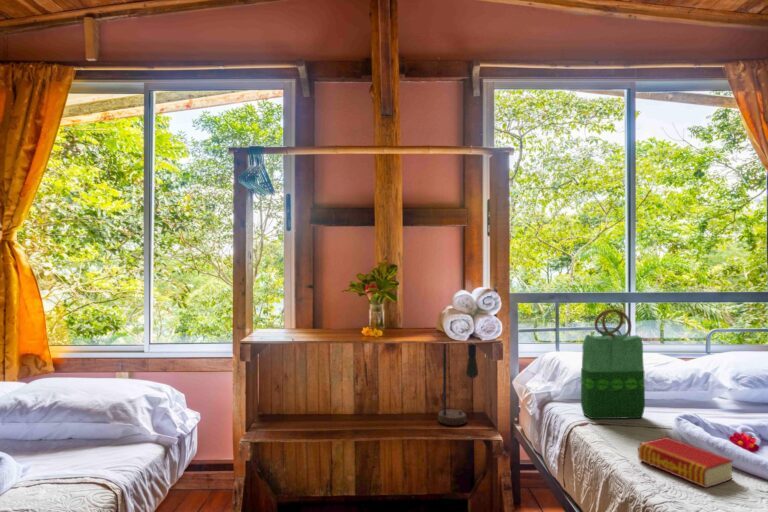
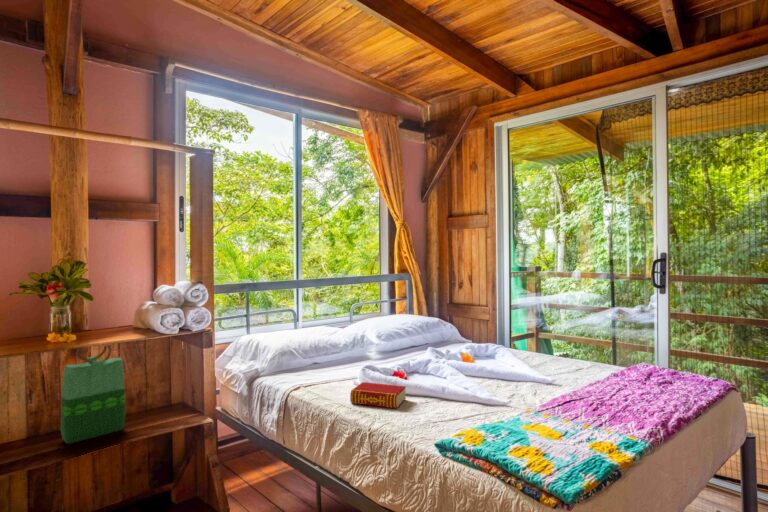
tote bag: present [581,309,645,419] -> present [61,345,125,444]
table lamp: present [438,344,478,425] -> none [140,328,184,425]

